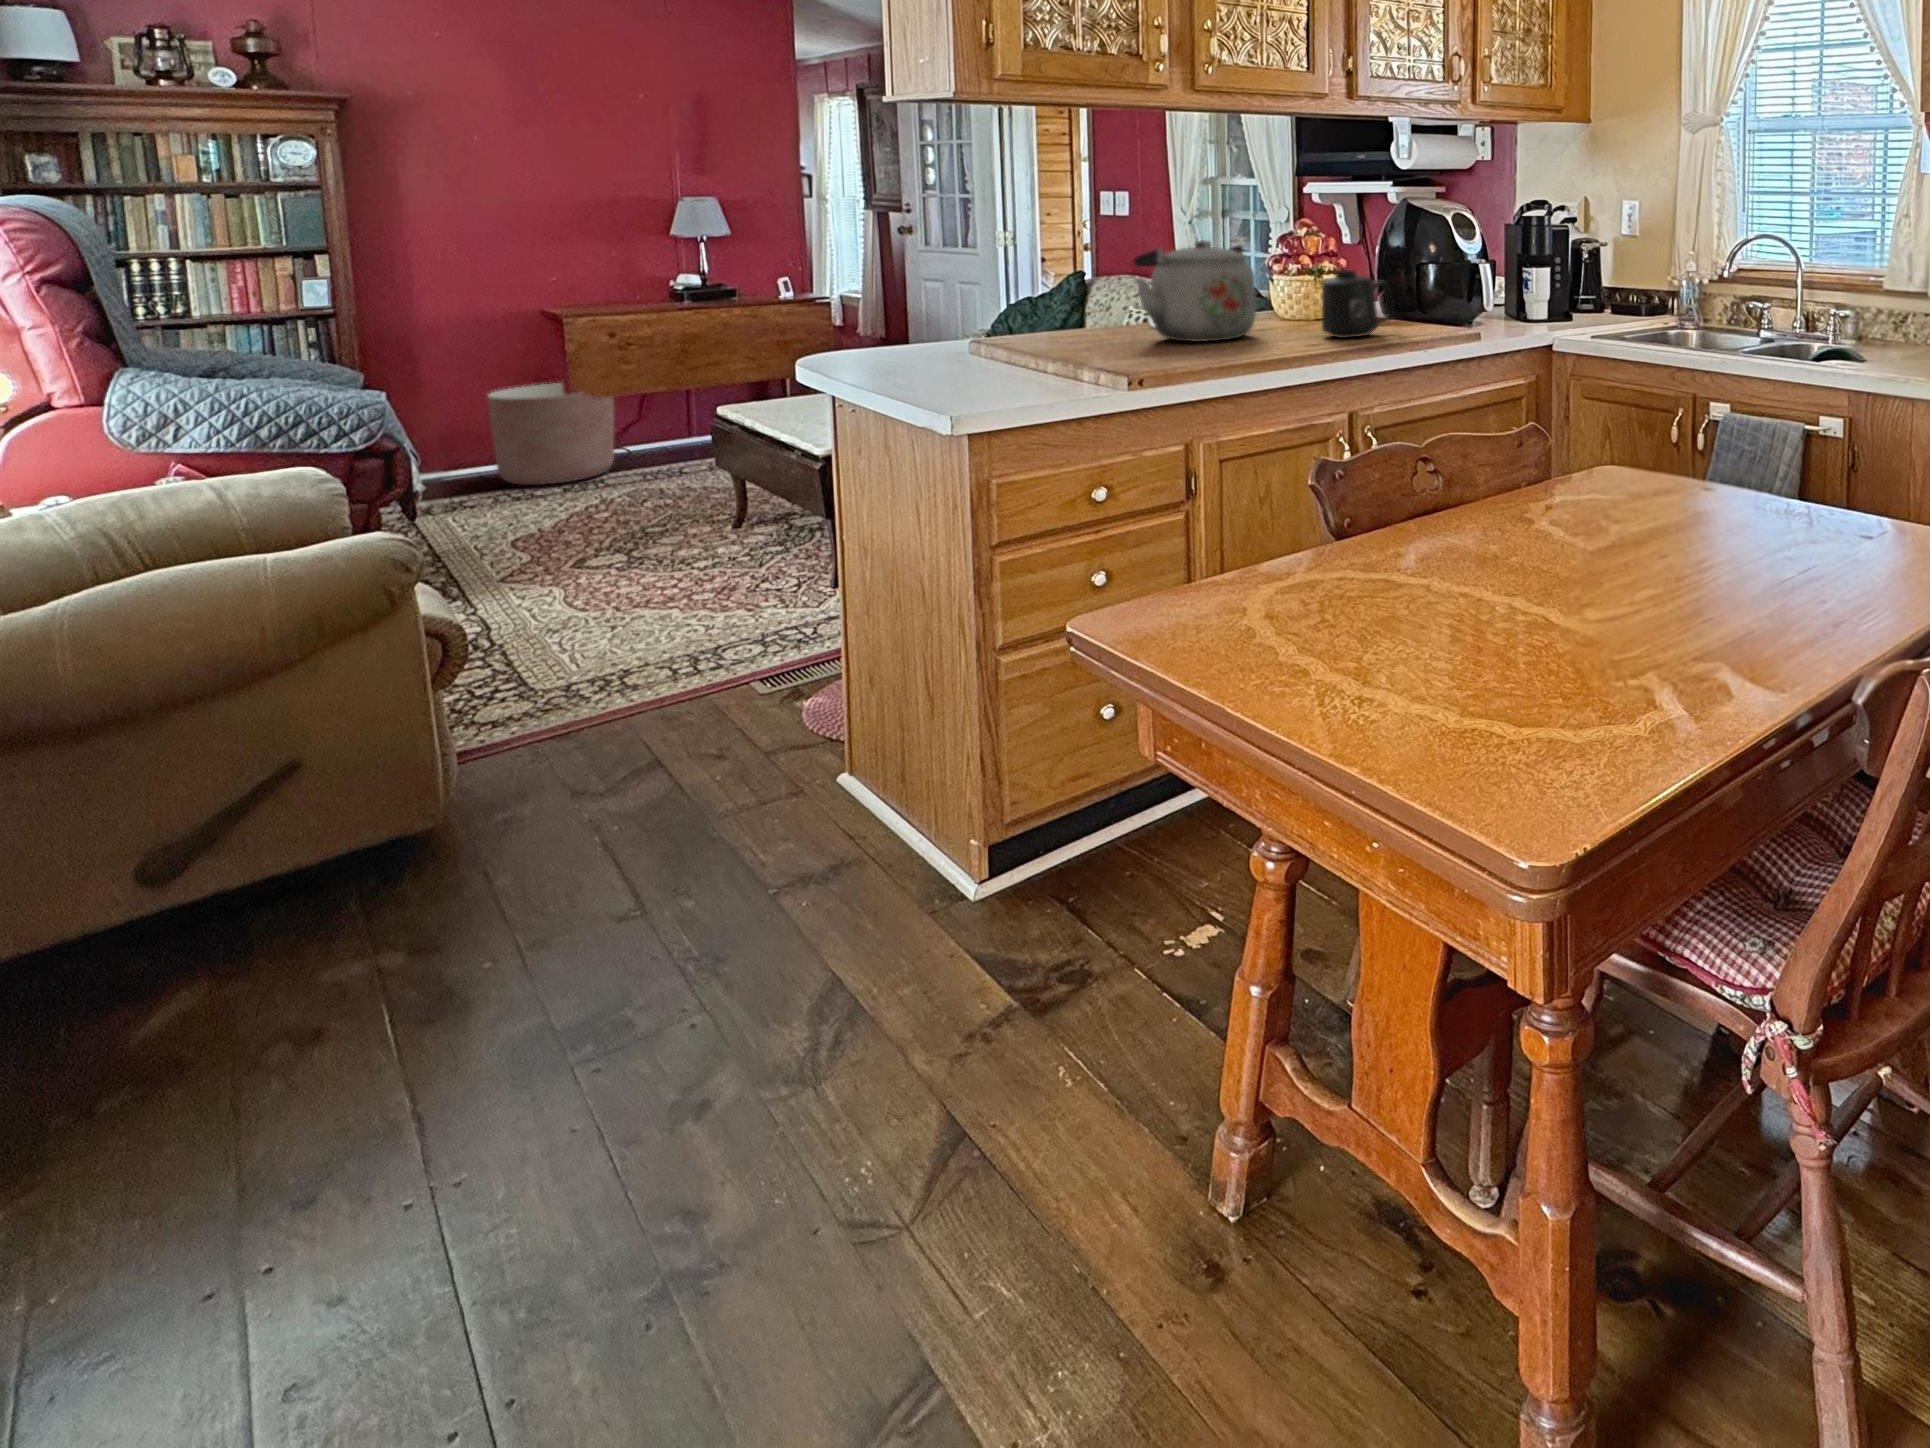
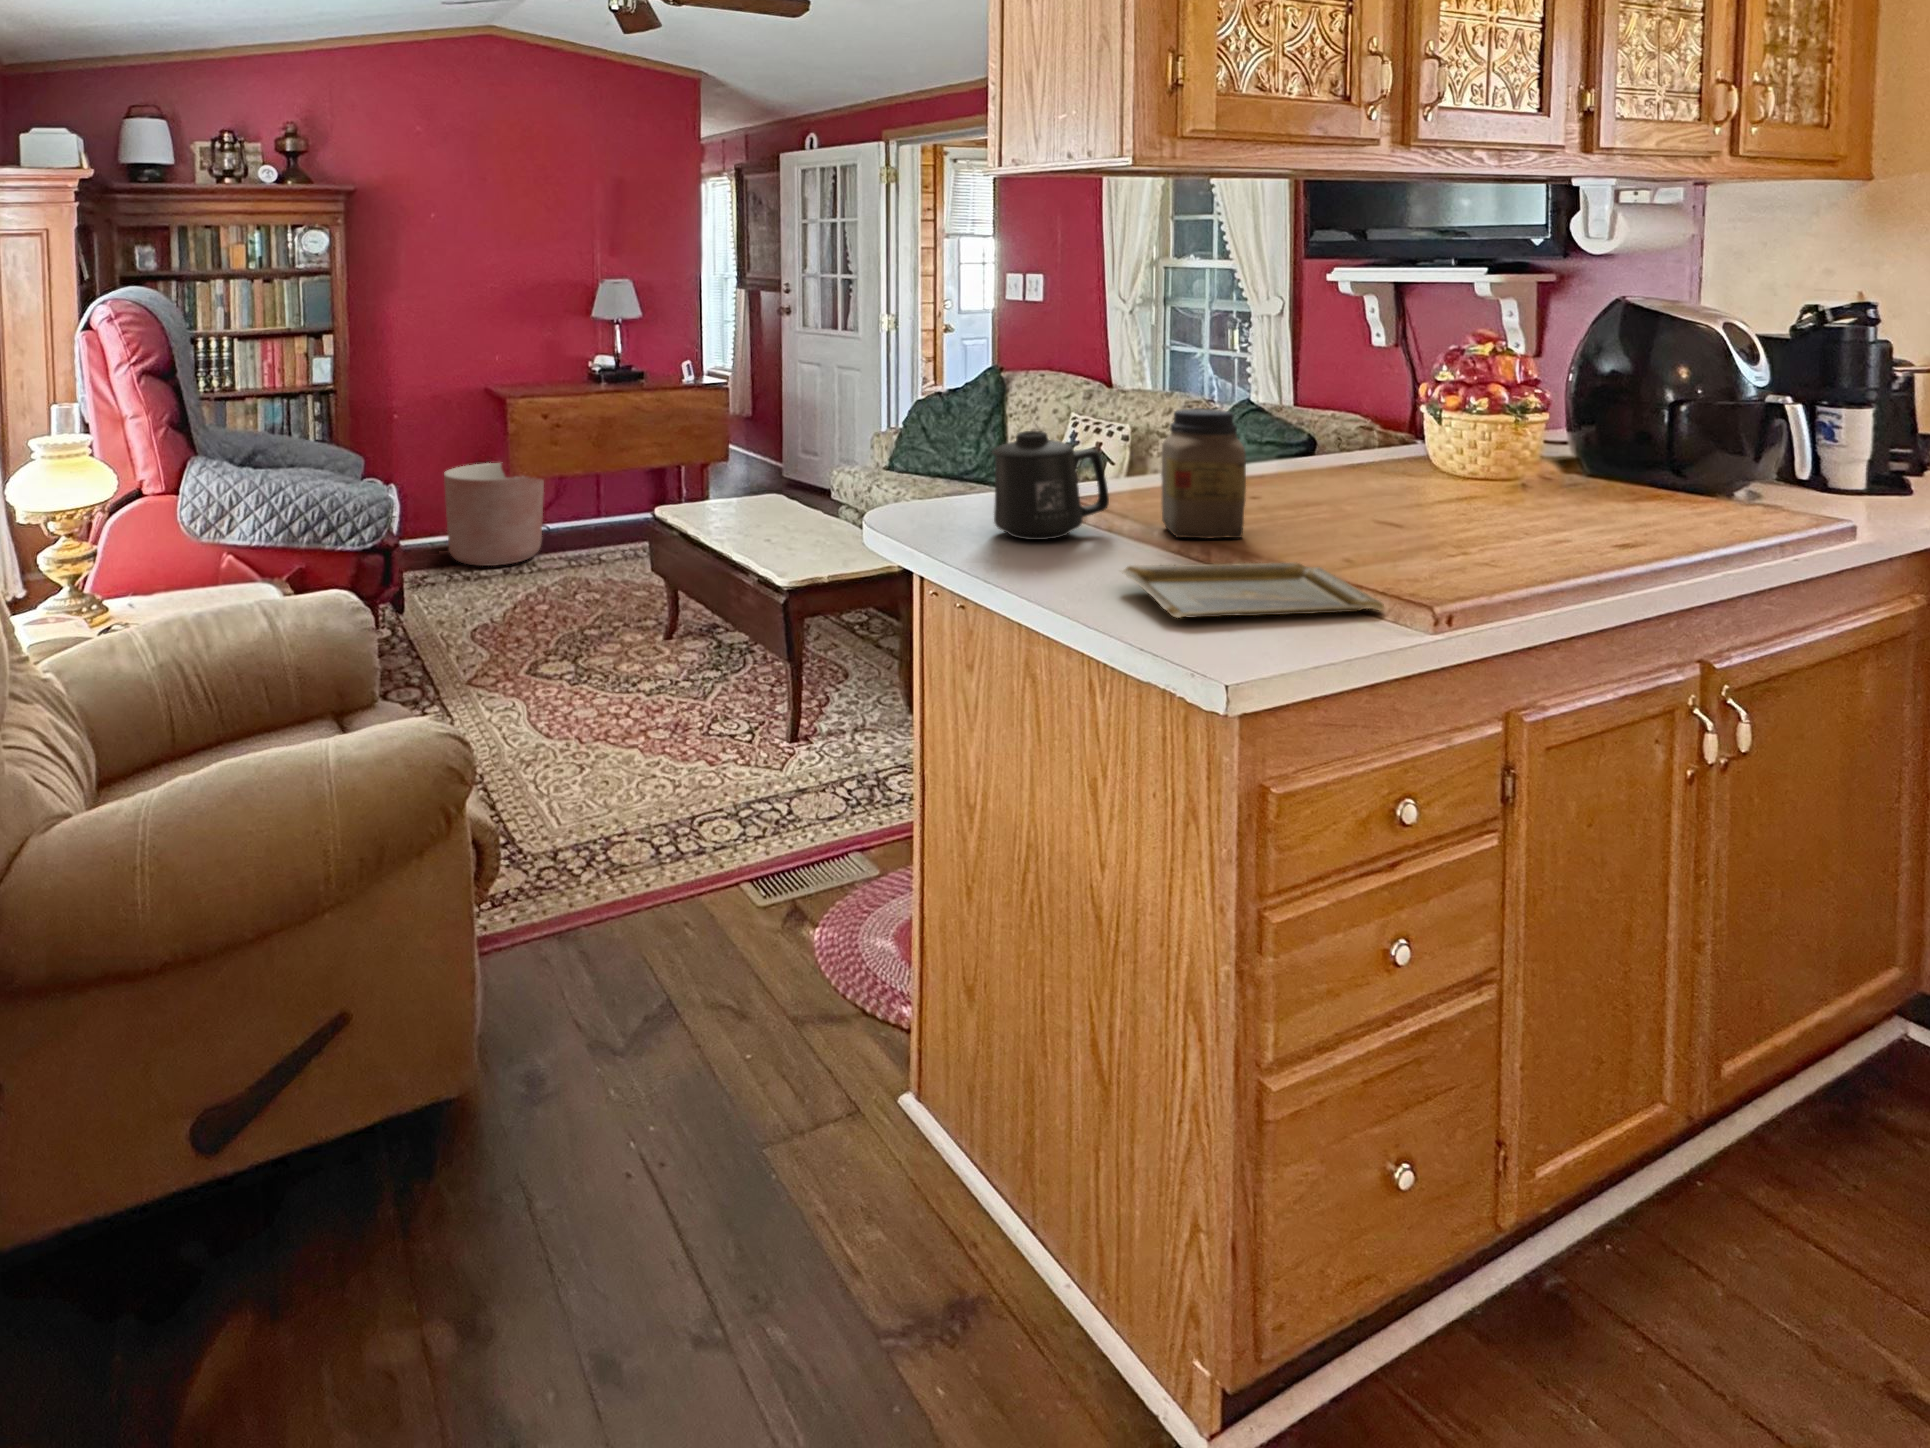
kettle: present [1134,240,1256,342] -> none [1274,366,1467,520]
jar: none [1028,269,1084,357] -> present [1161,409,1246,538]
mug: present [1321,270,1394,338] -> present [992,431,1109,540]
tray: none [944,360,1103,388] -> present [1122,563,1384,618]

